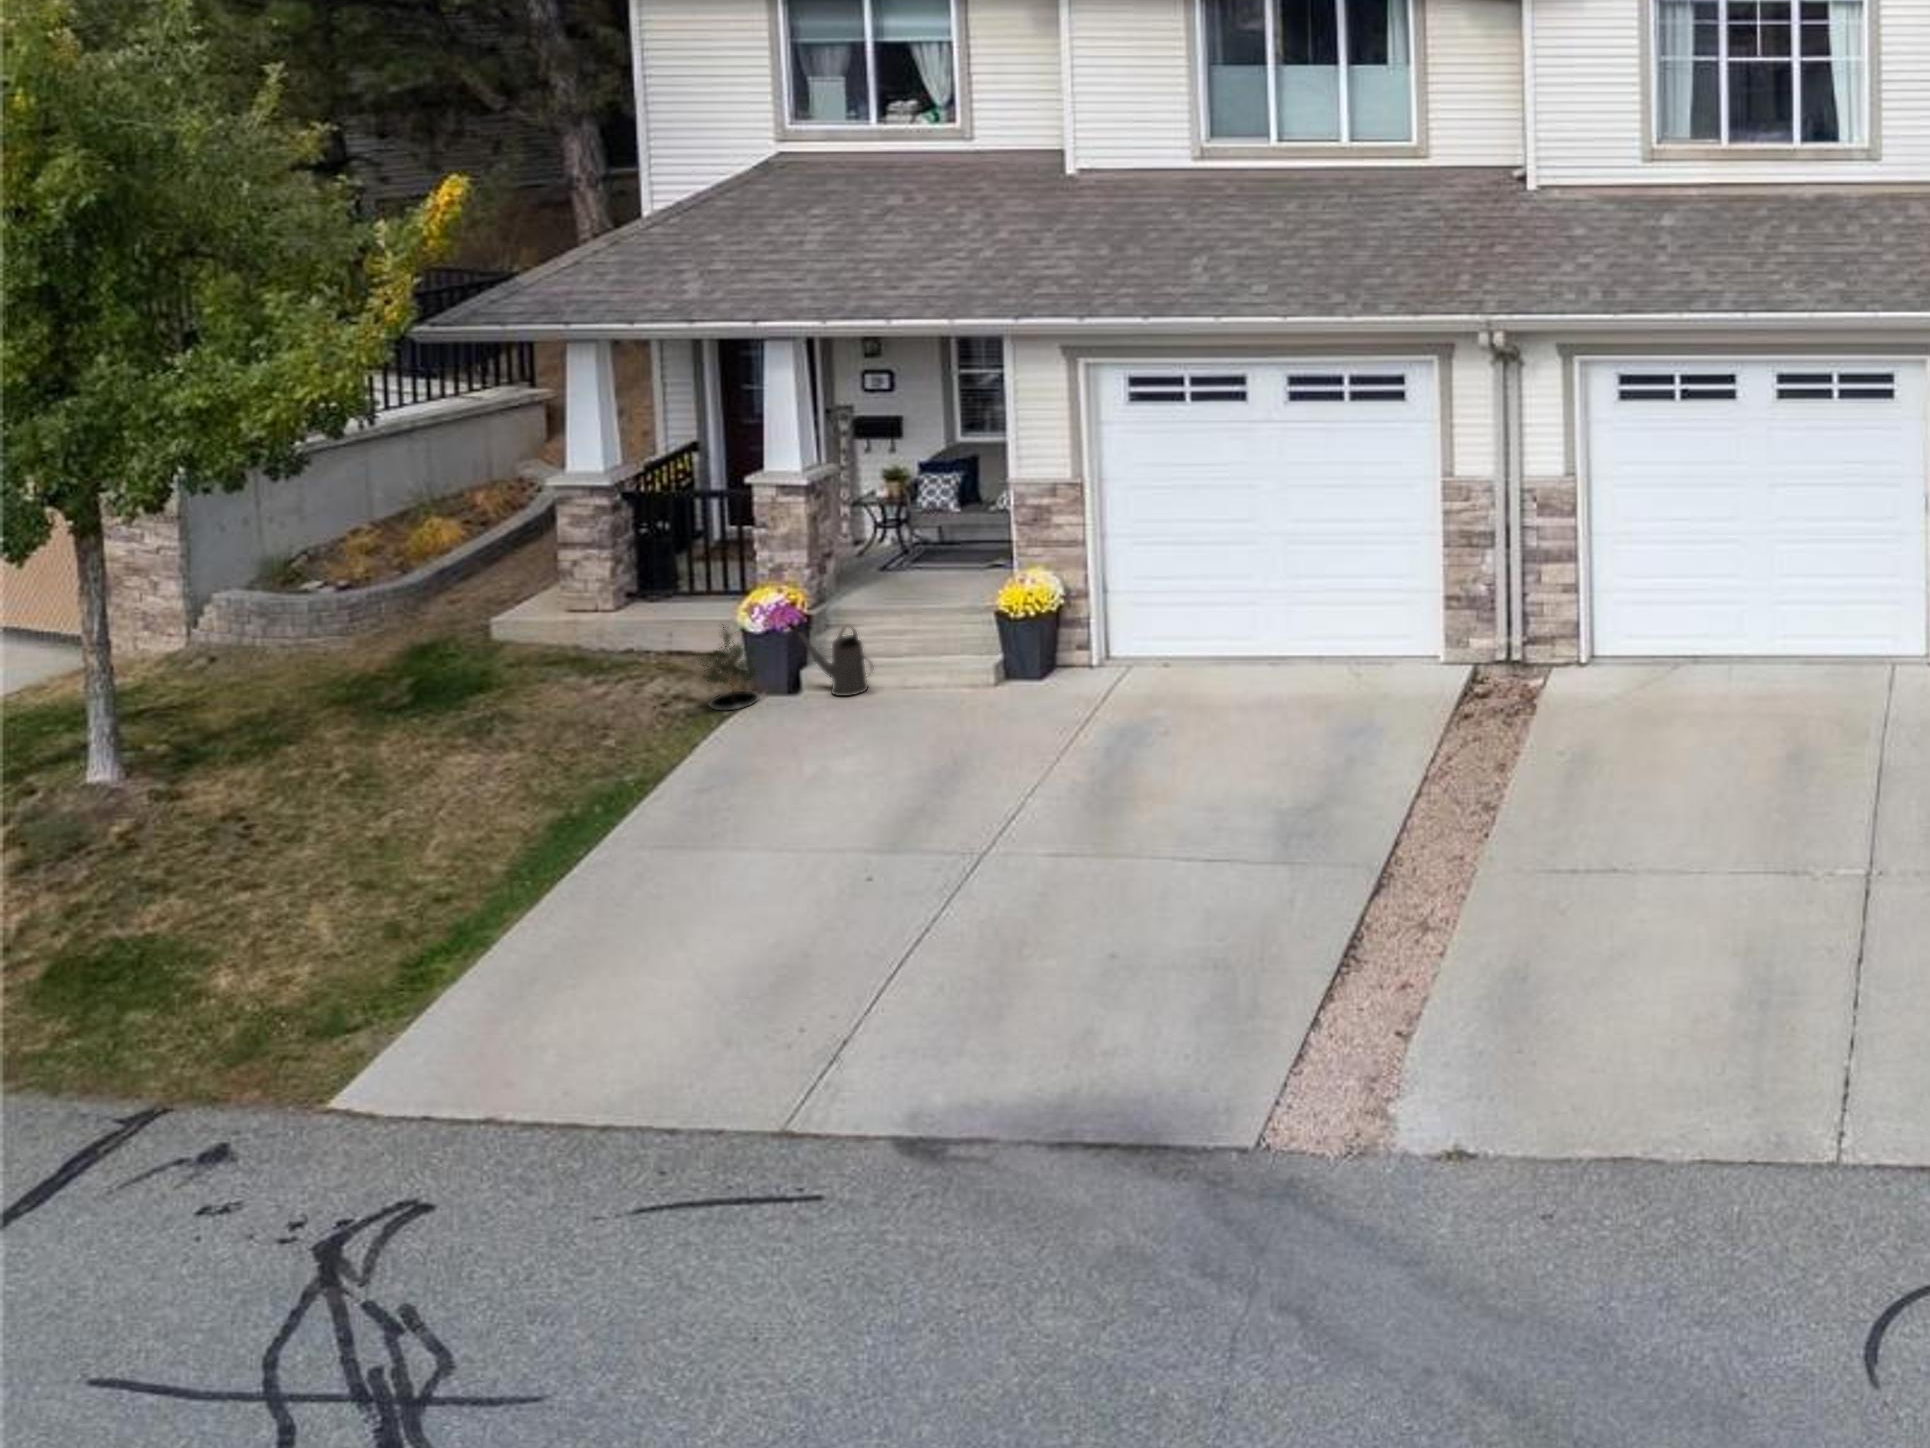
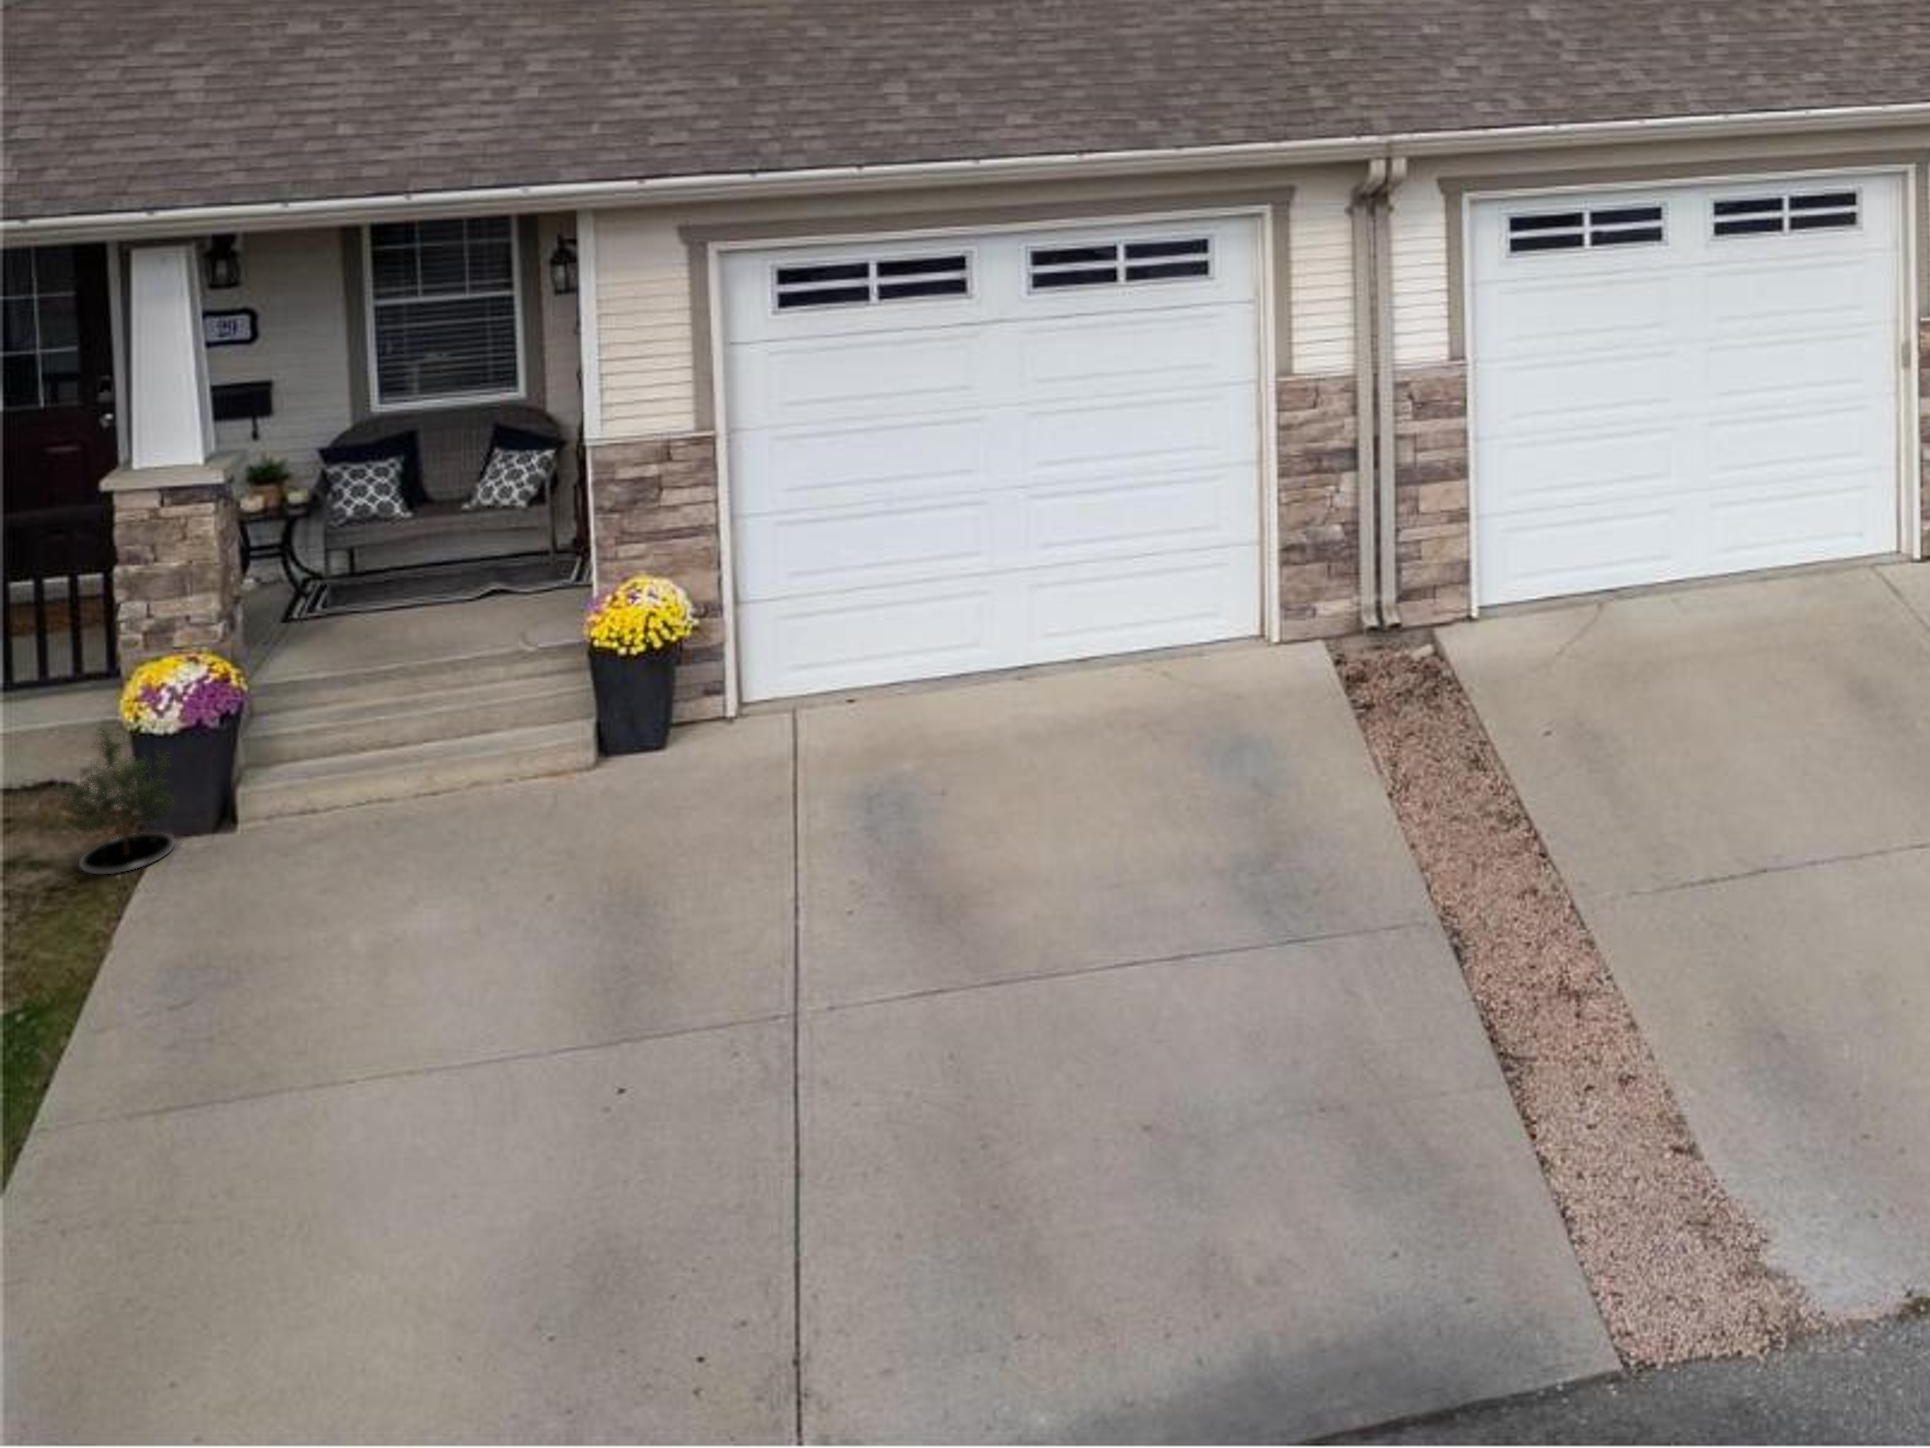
watering can: present [799,626,872,696] -> none [237,702,387,818]

